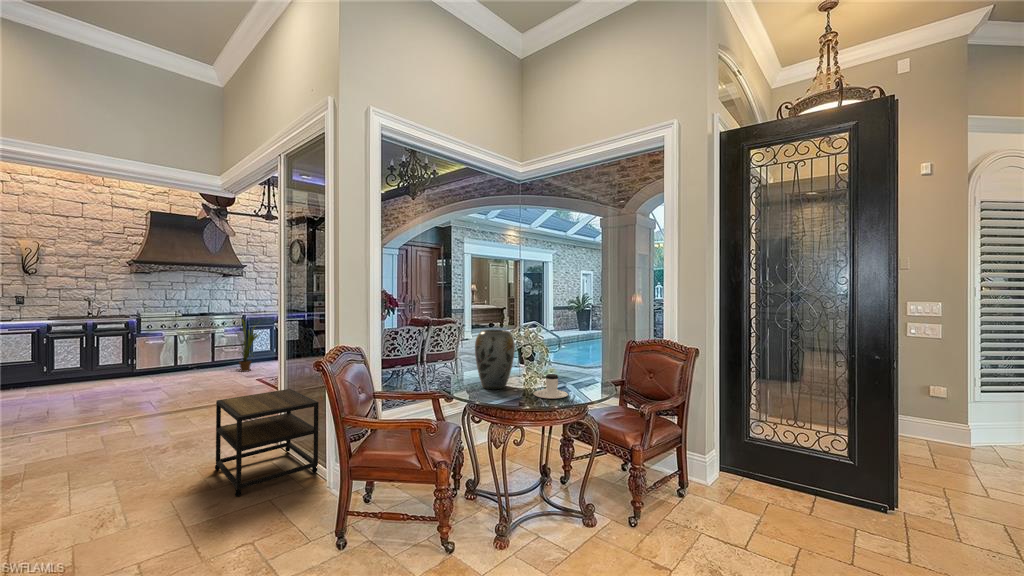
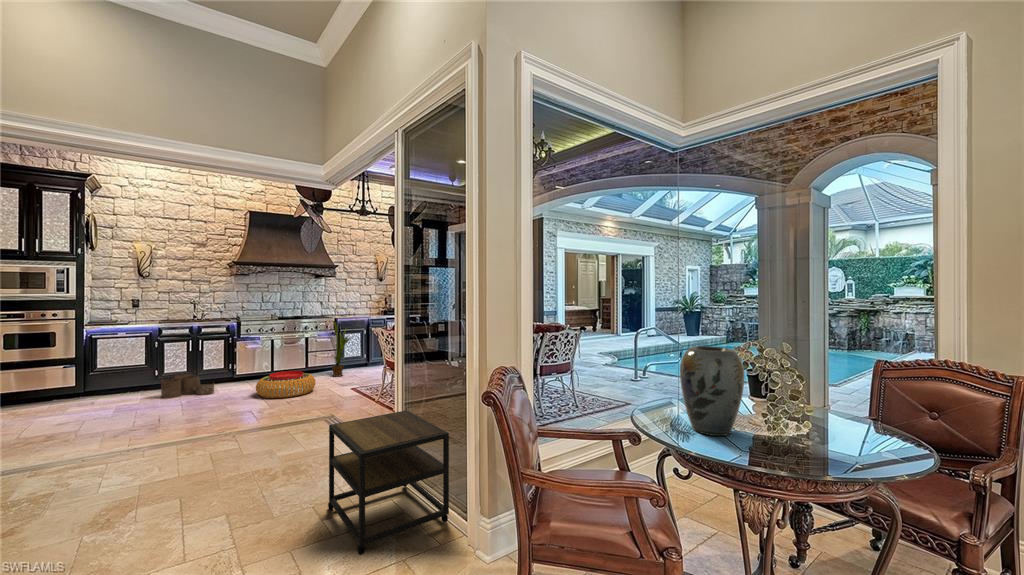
pouf: none [155,366,220,392] -> present [256,371,315,398]
woven basket: none [49,370,110,395] -> present [161,374,214,398]
coffee cup: present [533,374,568,399] -> none [788,419,855,461]

